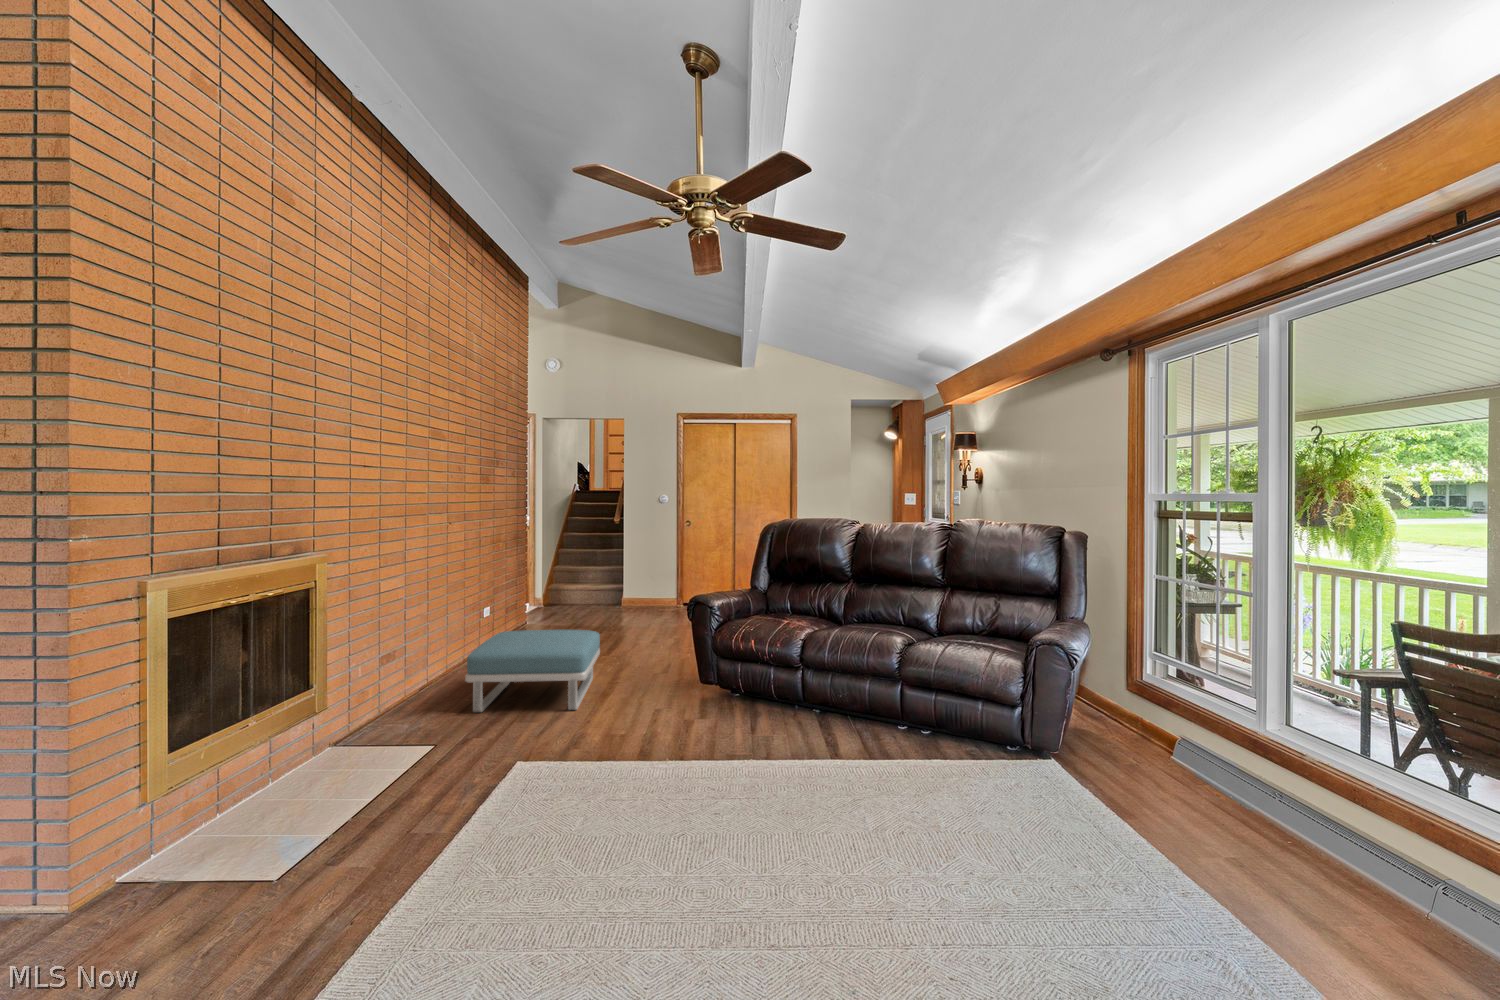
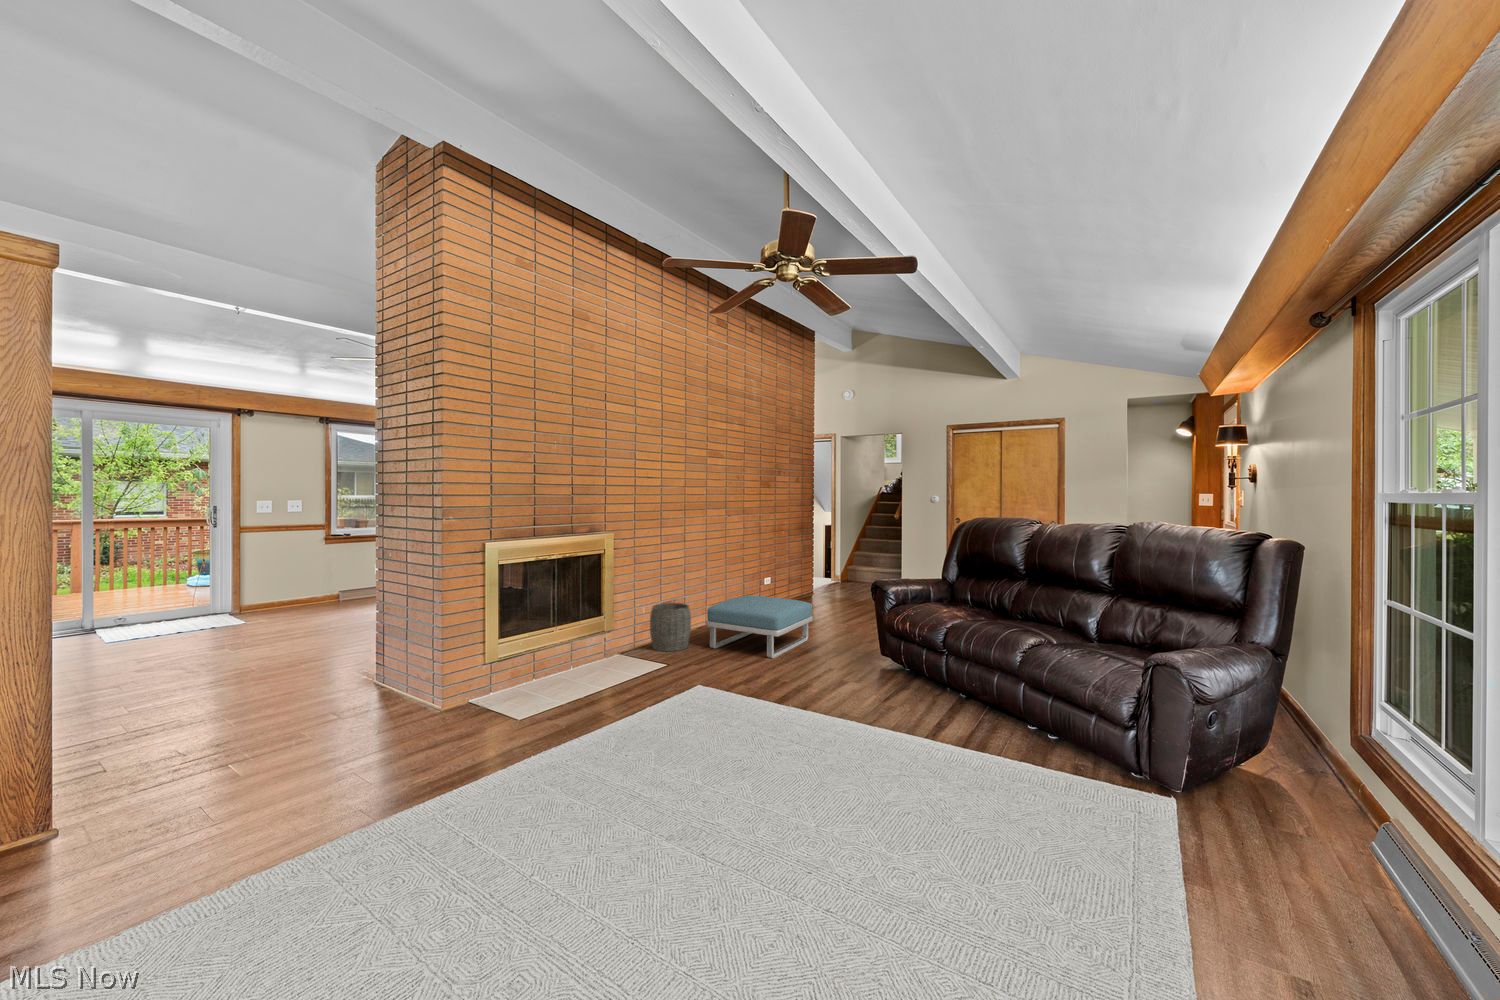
woven basket: none [372,655,442,732] -> present [650,603,691,651]

